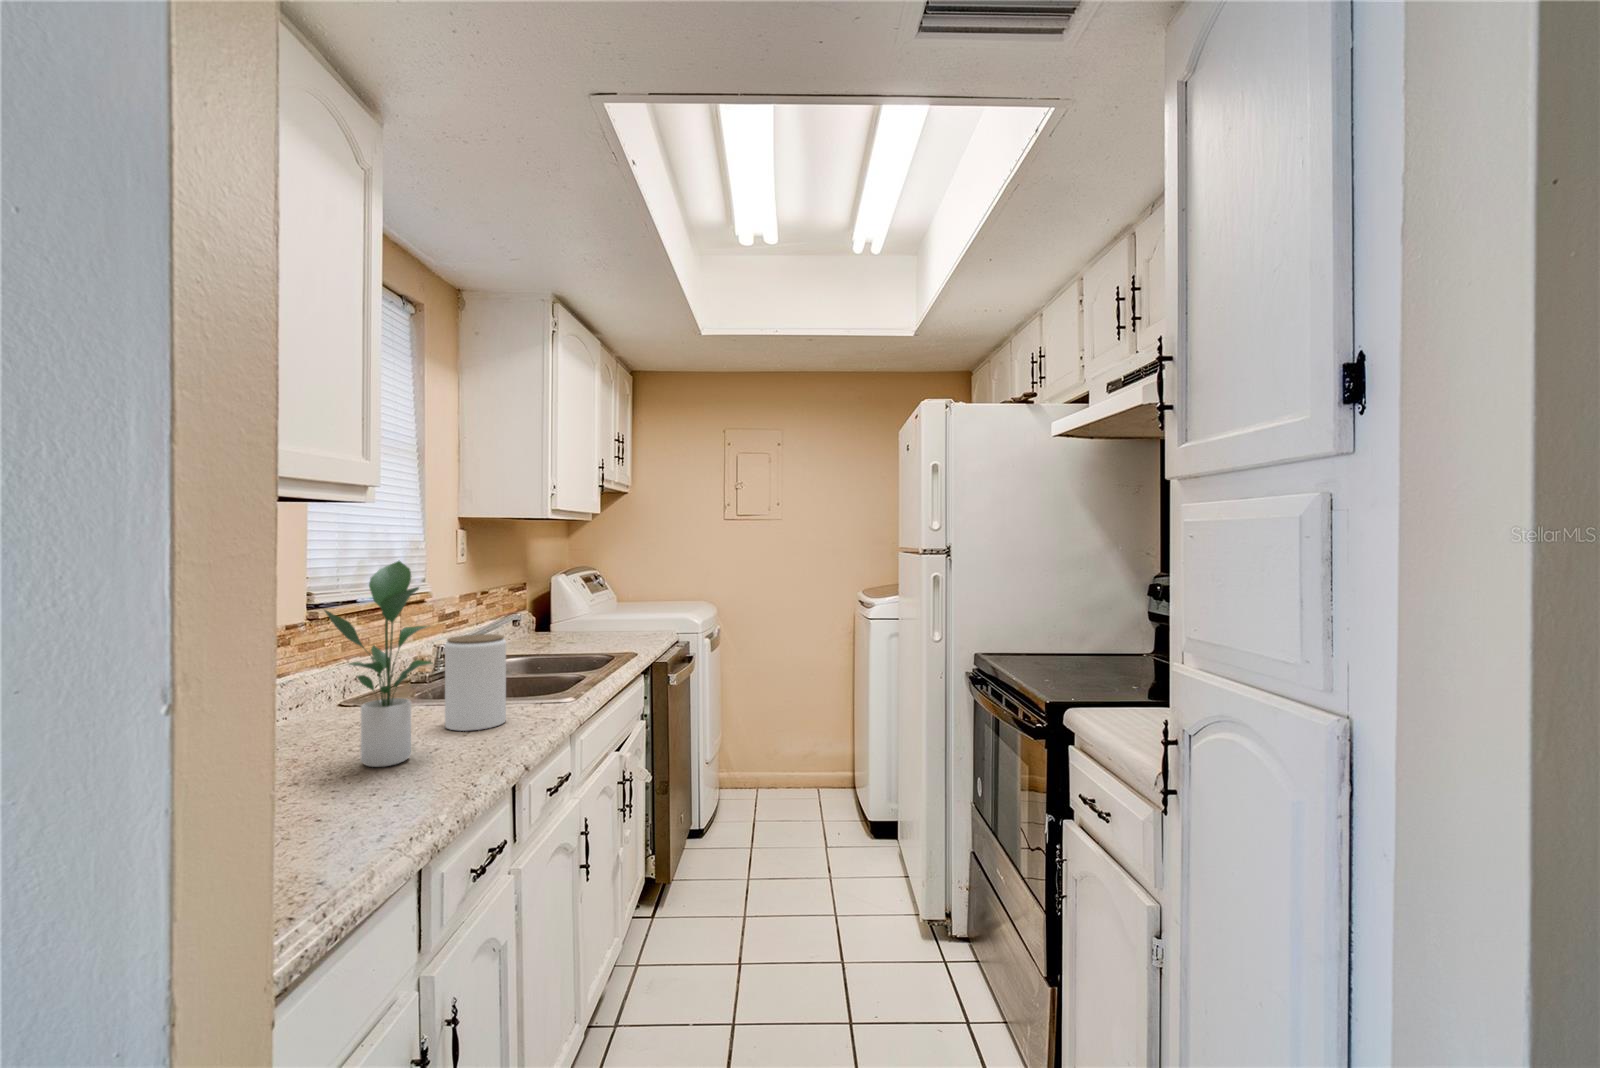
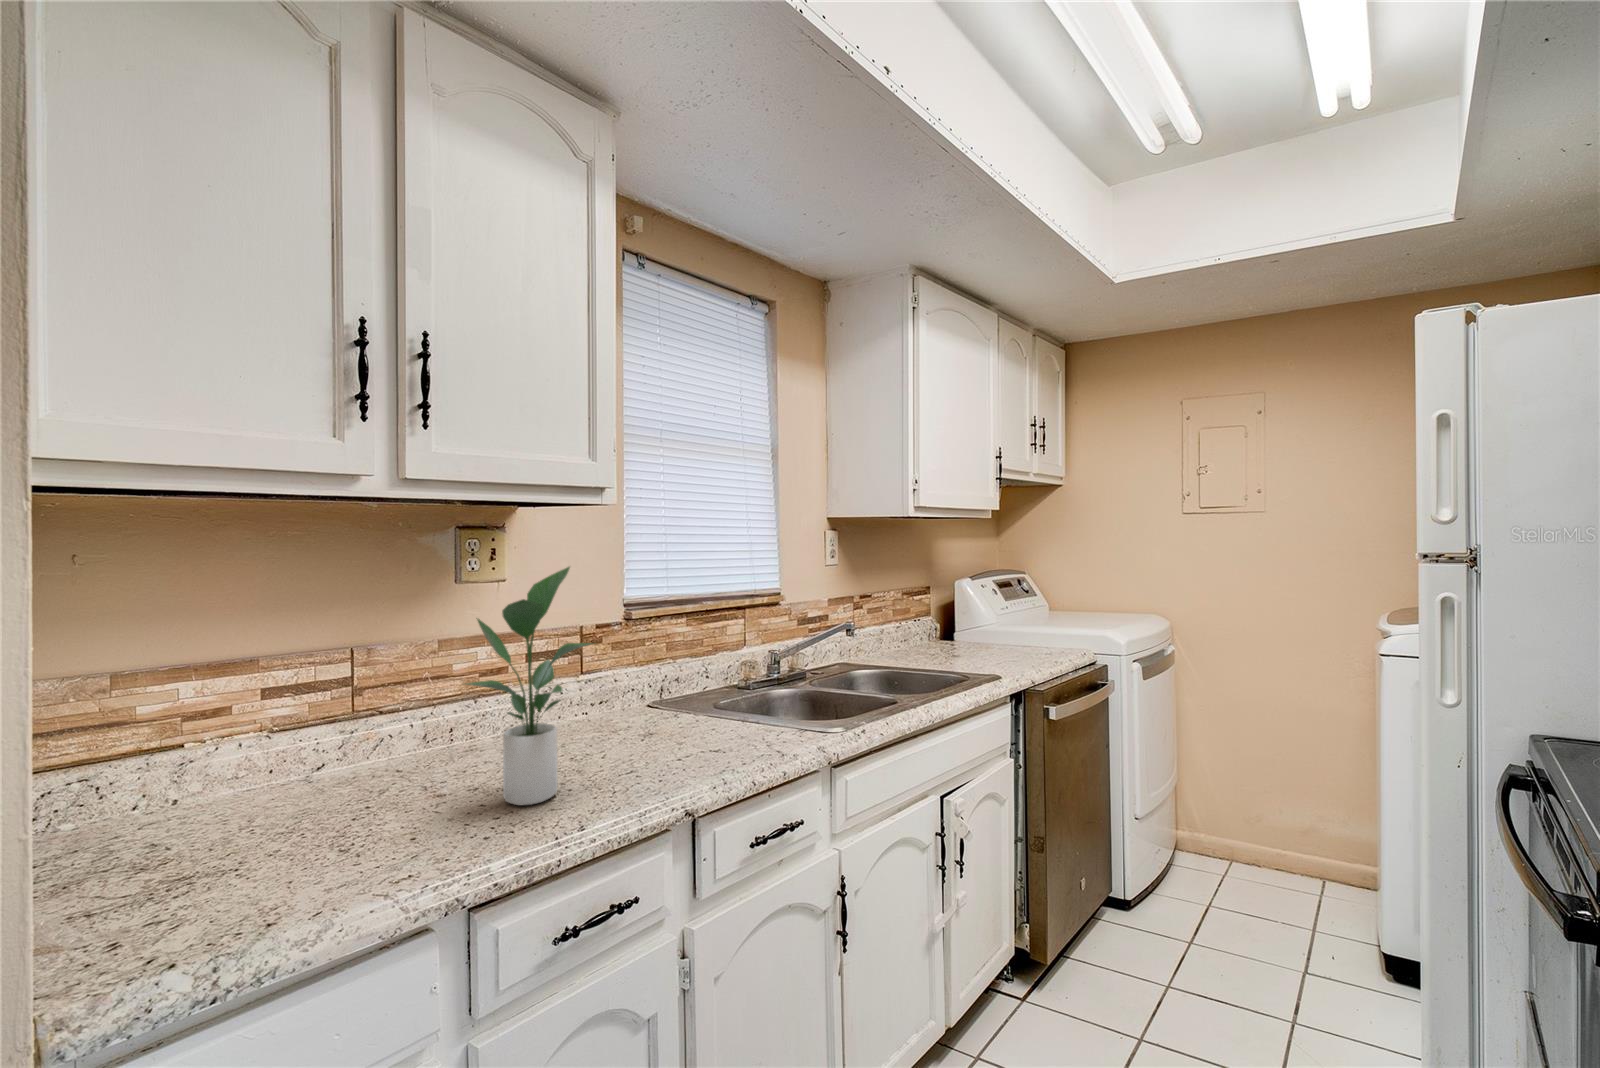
jar: present [445,634,506,731] -> none [648,654,716,773]

